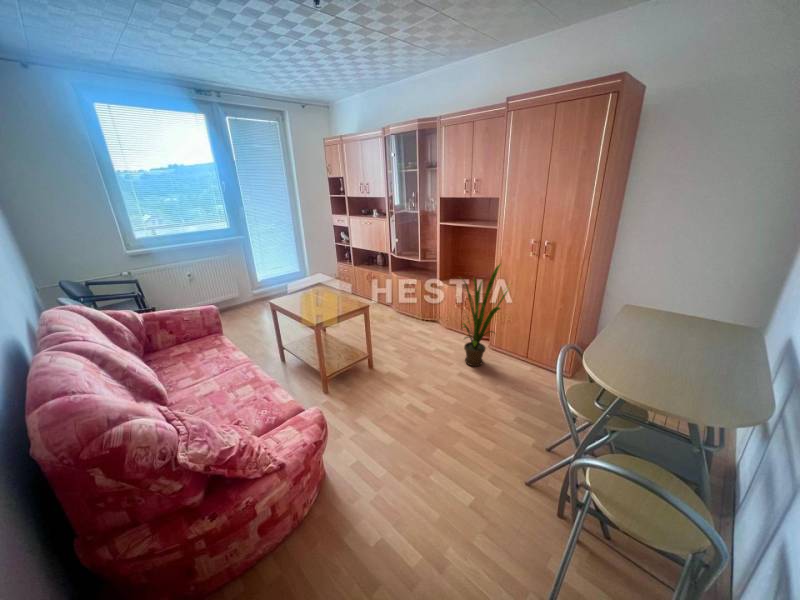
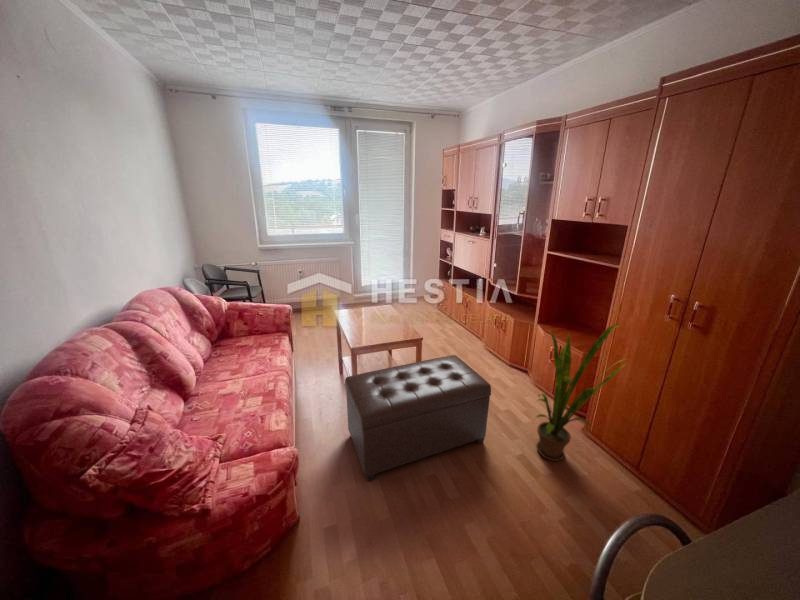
ottoman: none [320,313,433,423] -> present [345,355,491,481]

